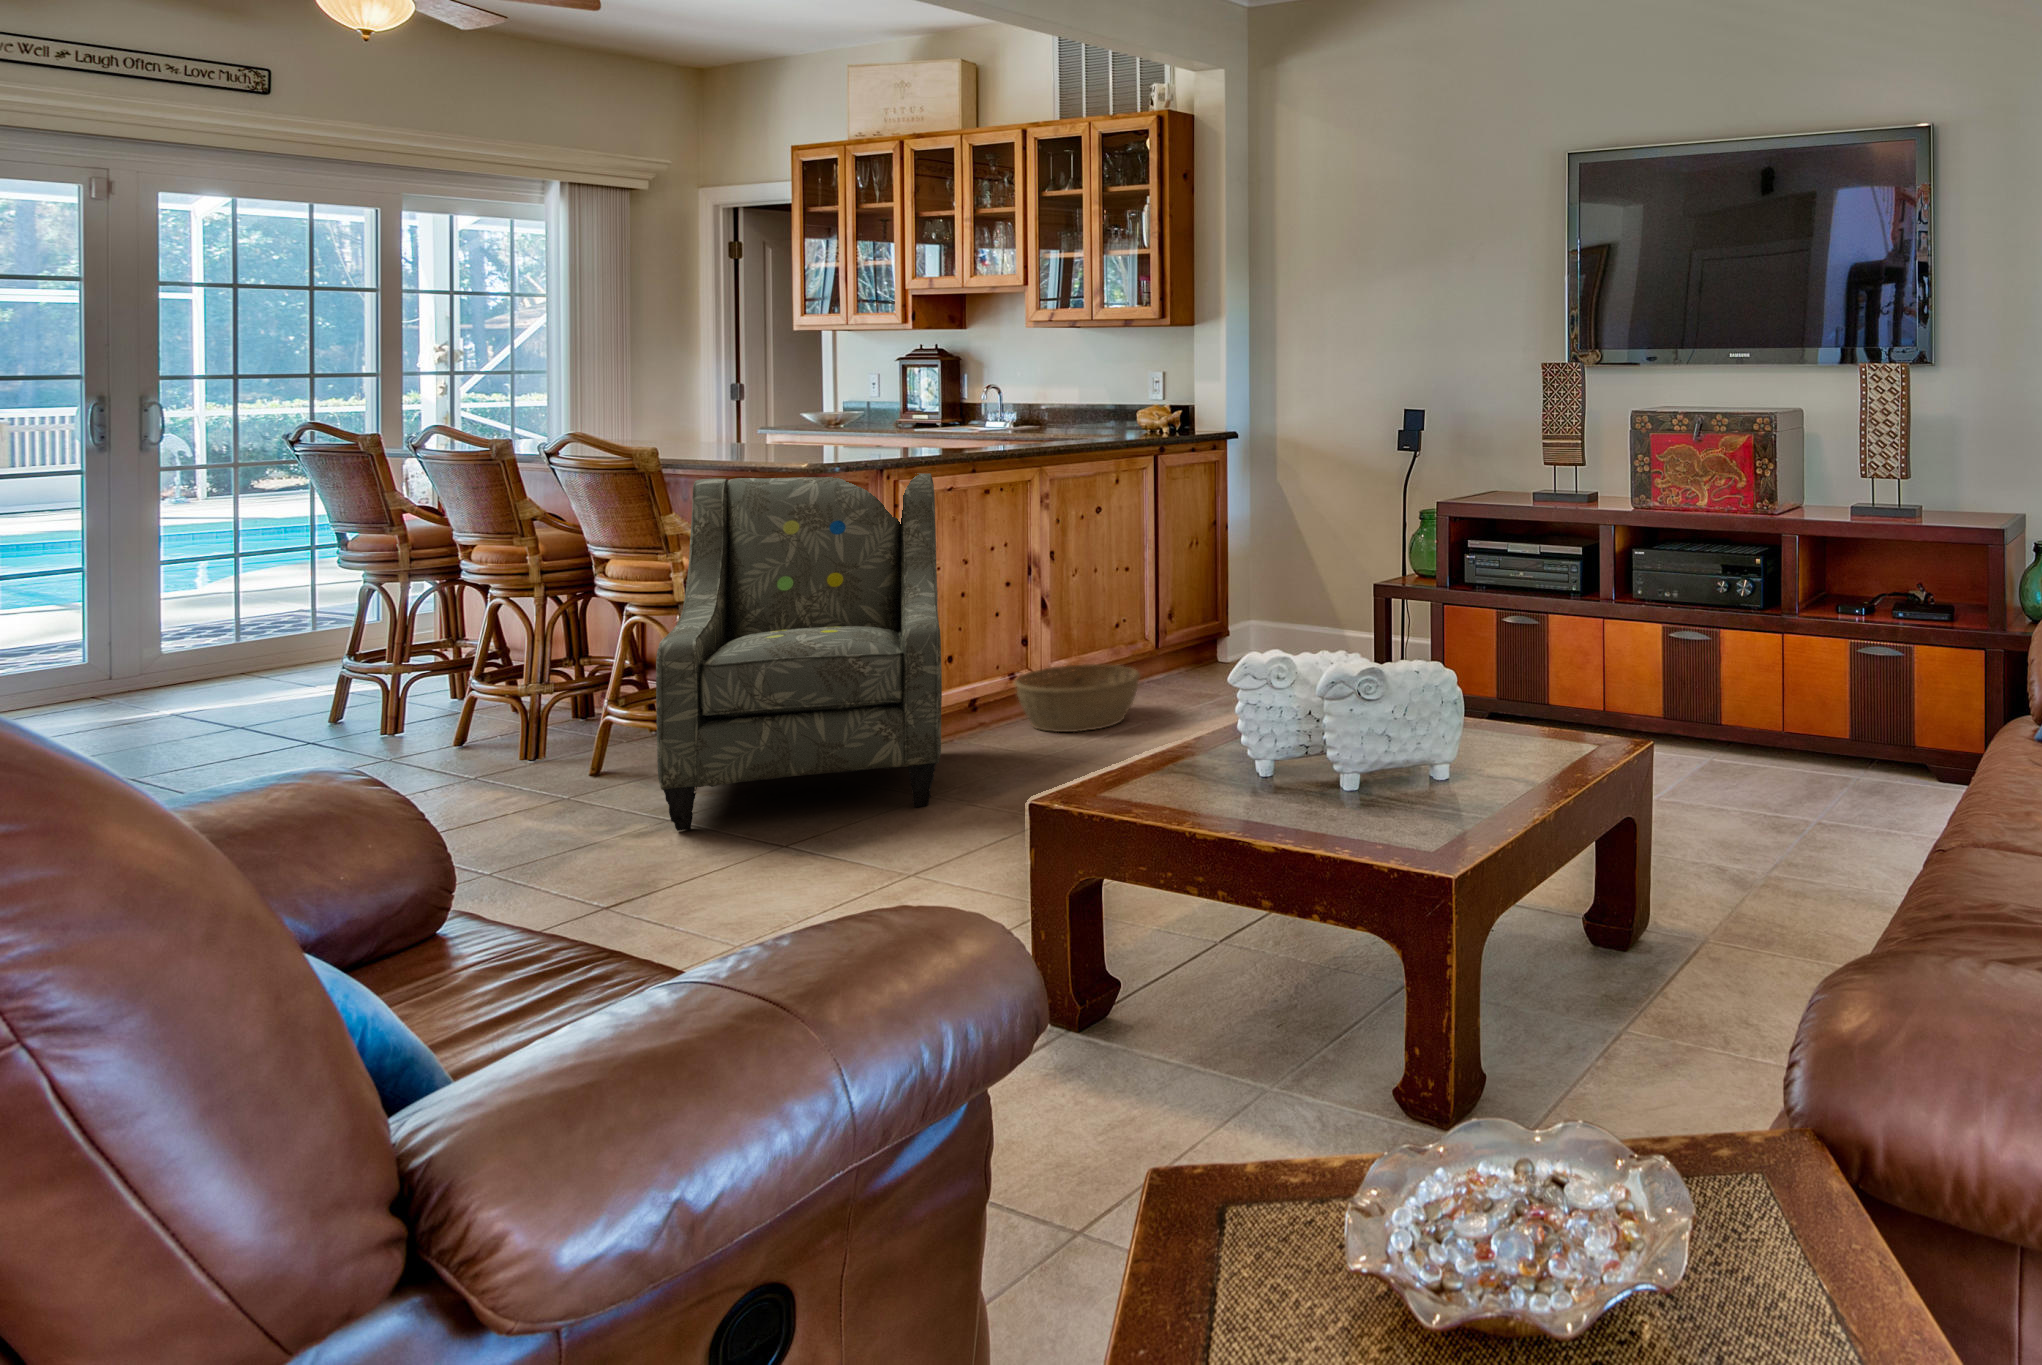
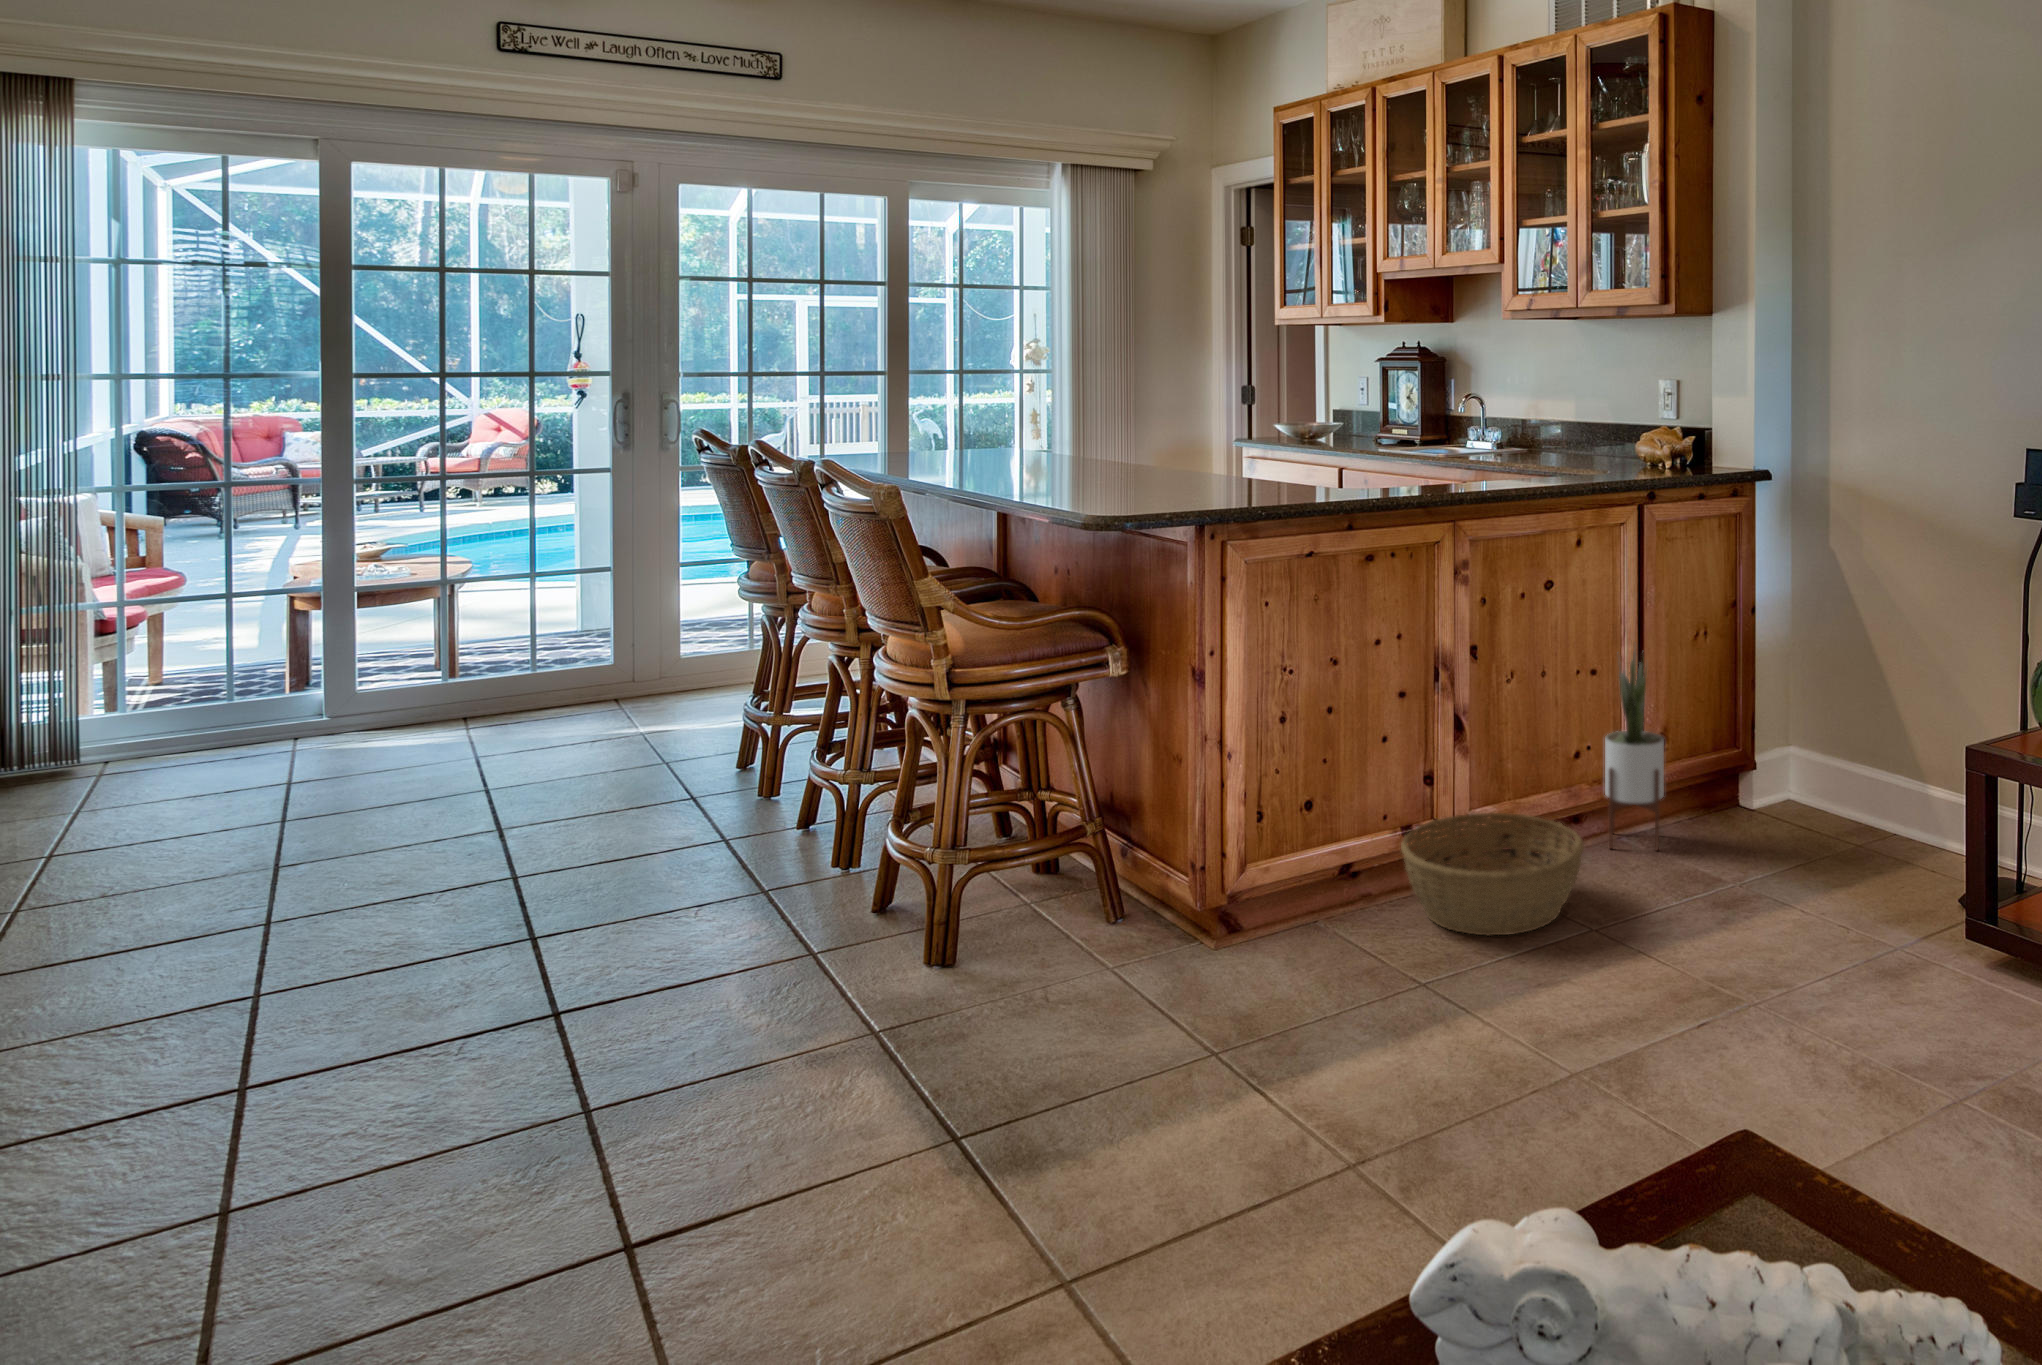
armchair: present [656,473,942,831] -> none [795,525,1284,1096]
potted plant: none [1136,549,1178,690] -> present [1605,652,1664,850]

